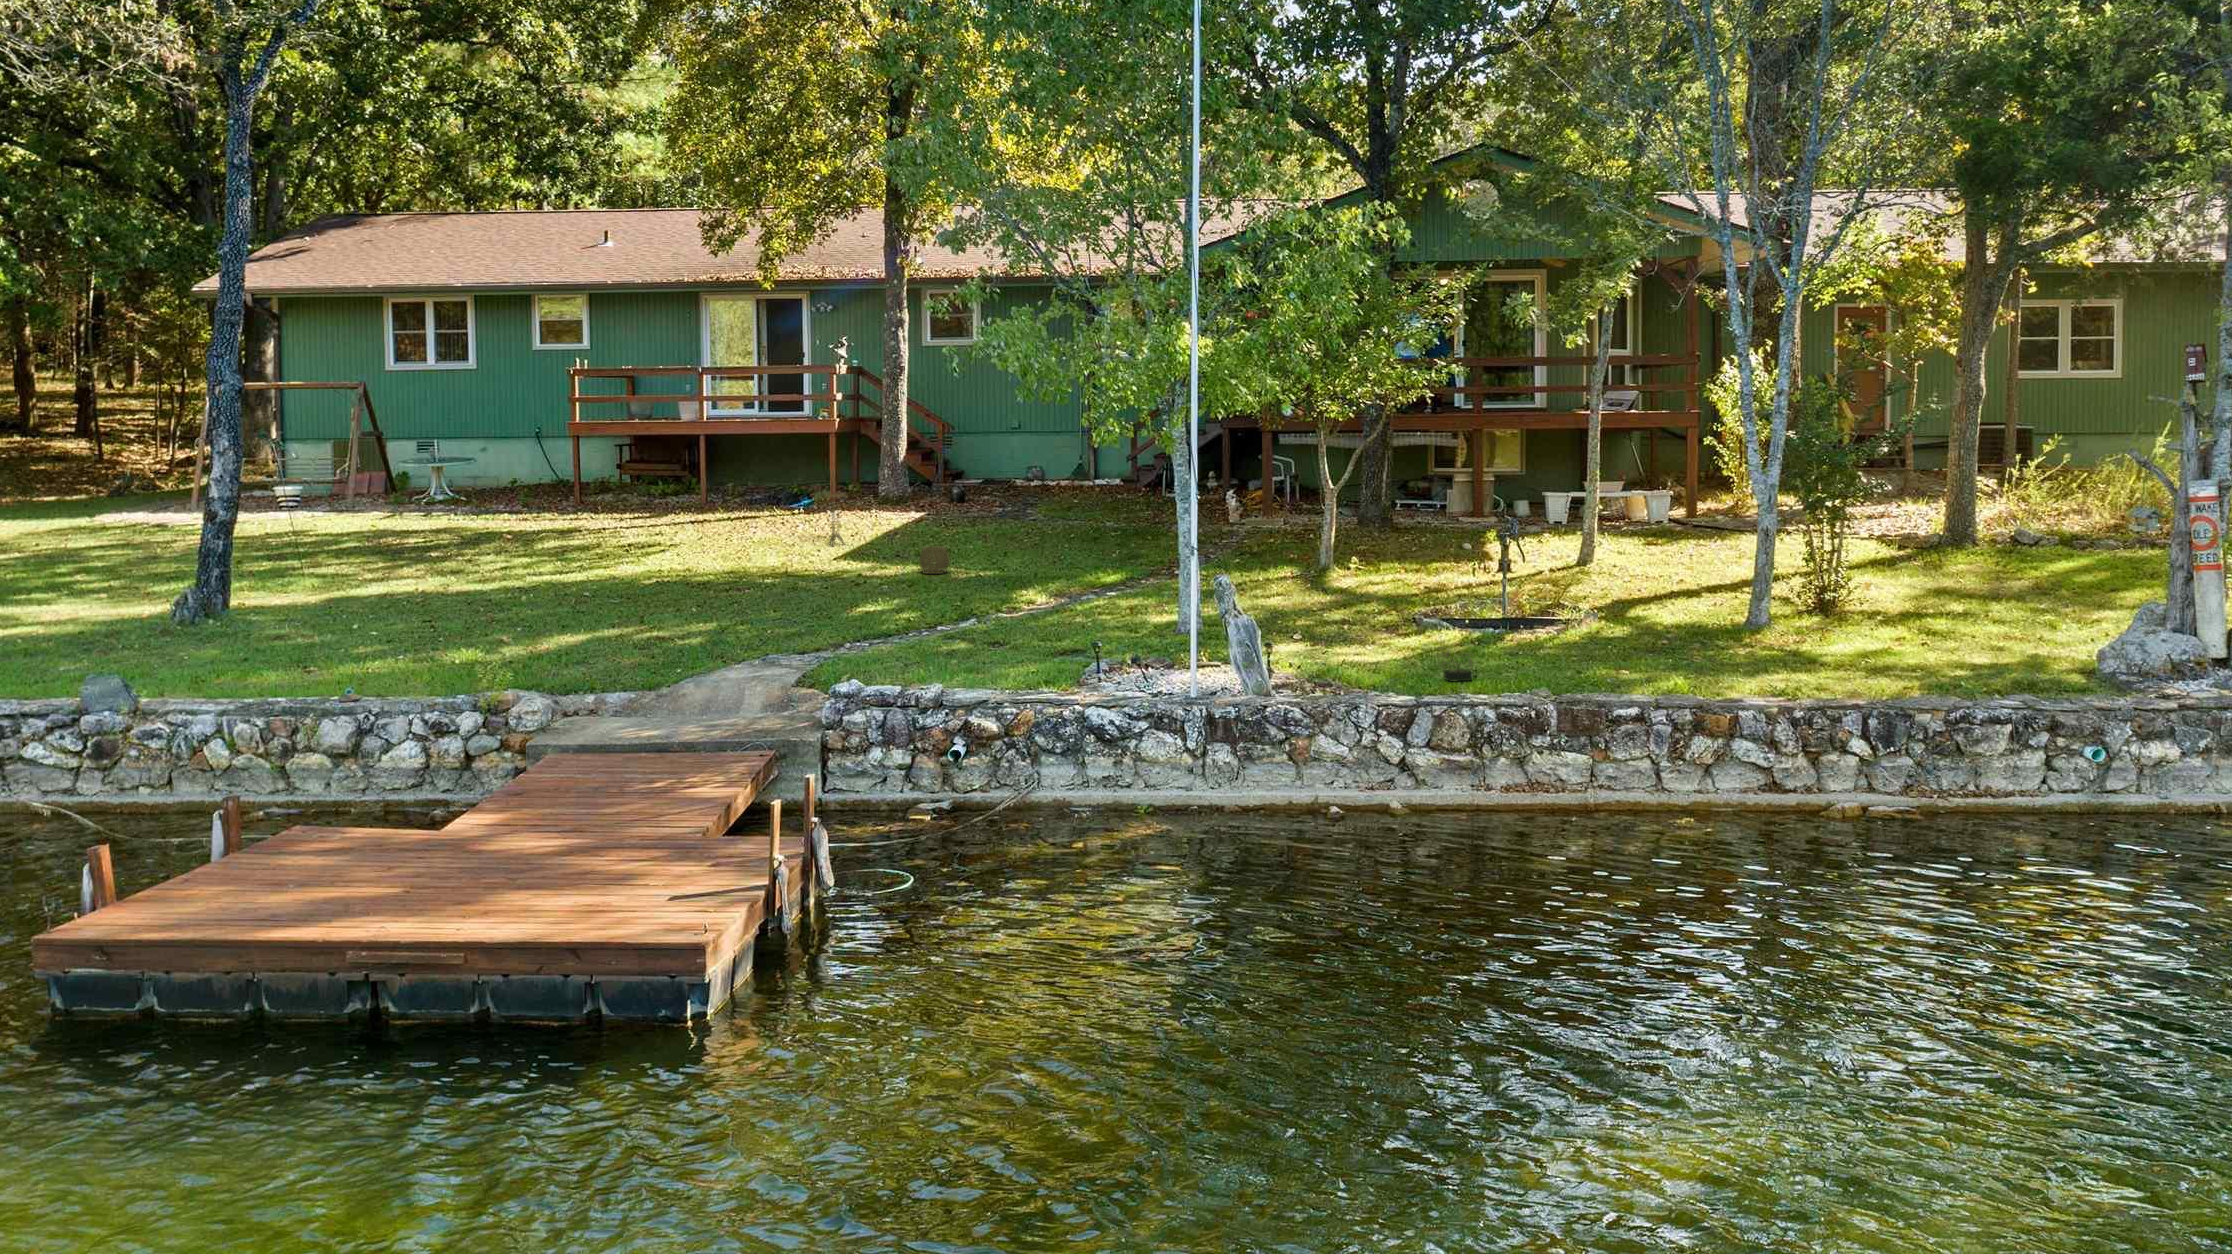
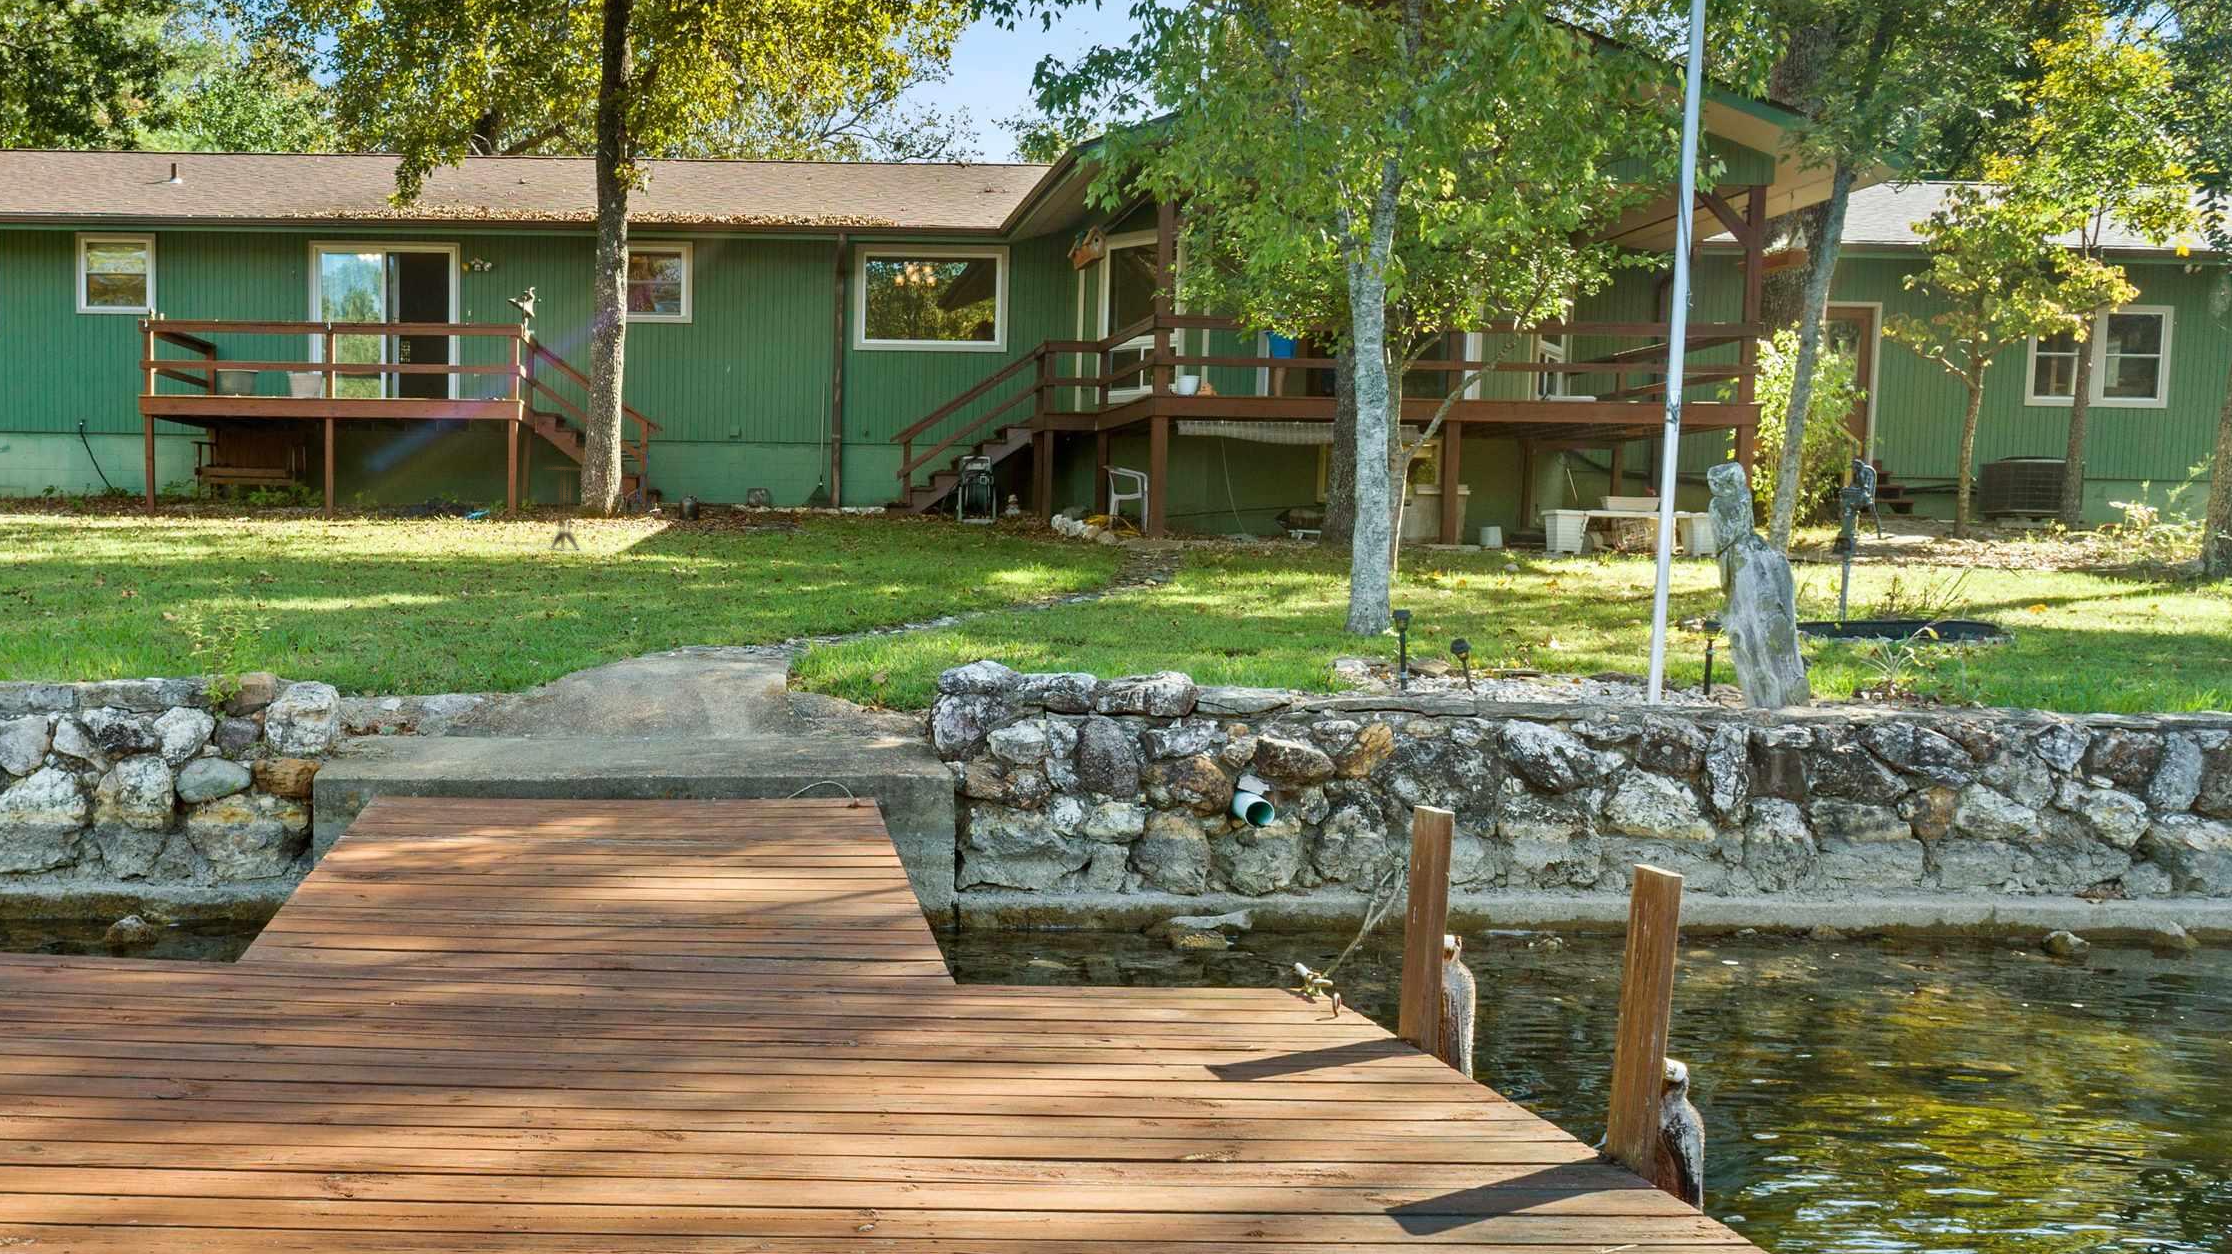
woven basket: present [919,546,949,574] -> none [764,531,815,576]
decorative plant: present [1436,648,1476,681] -> none [2045,633,2125,701]

